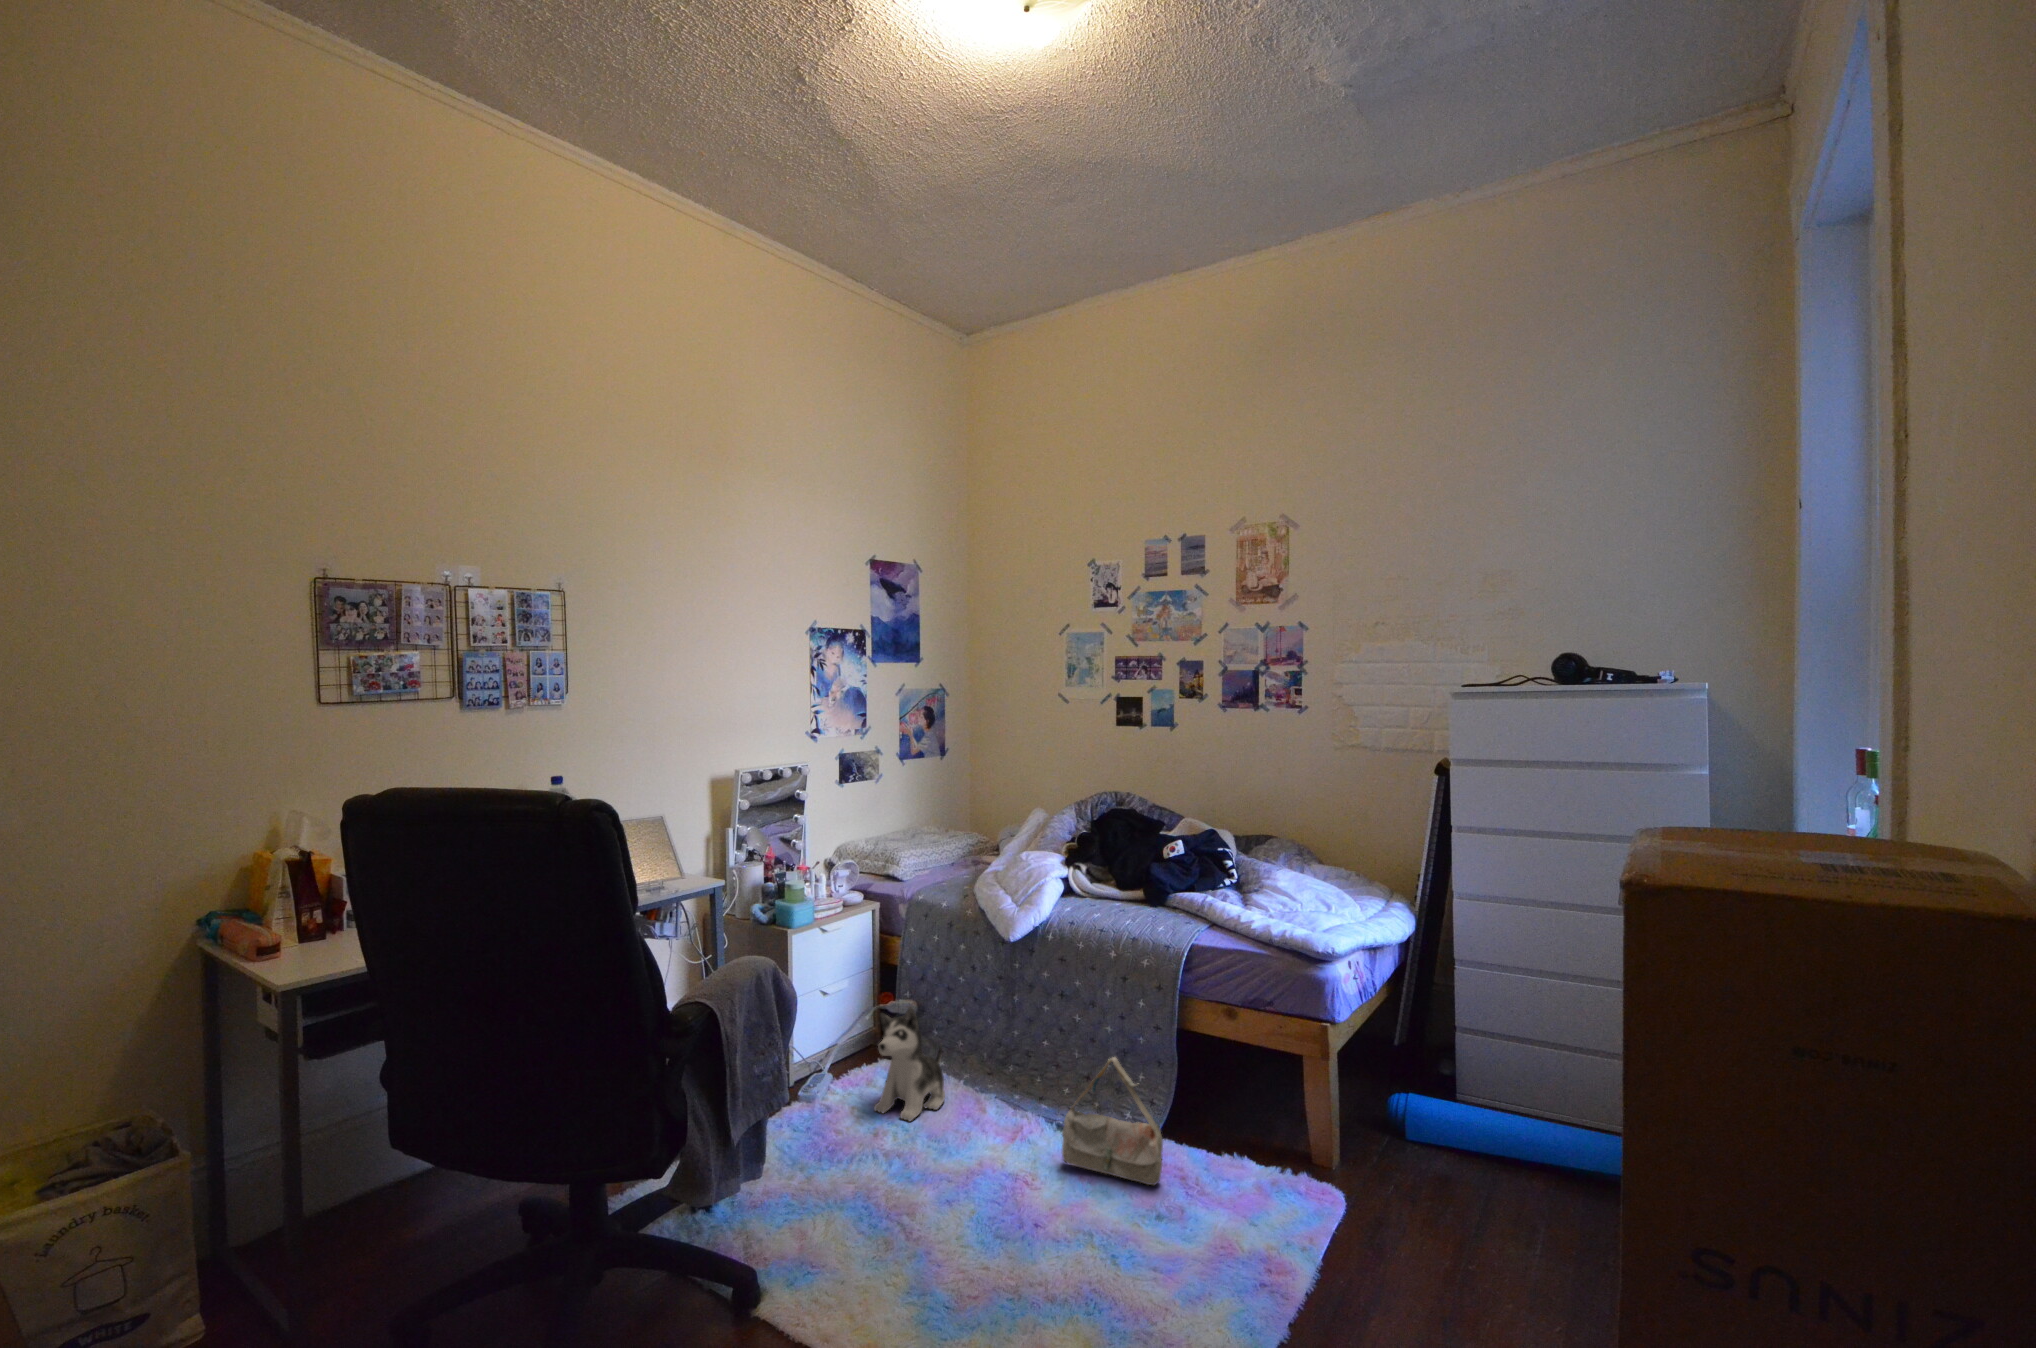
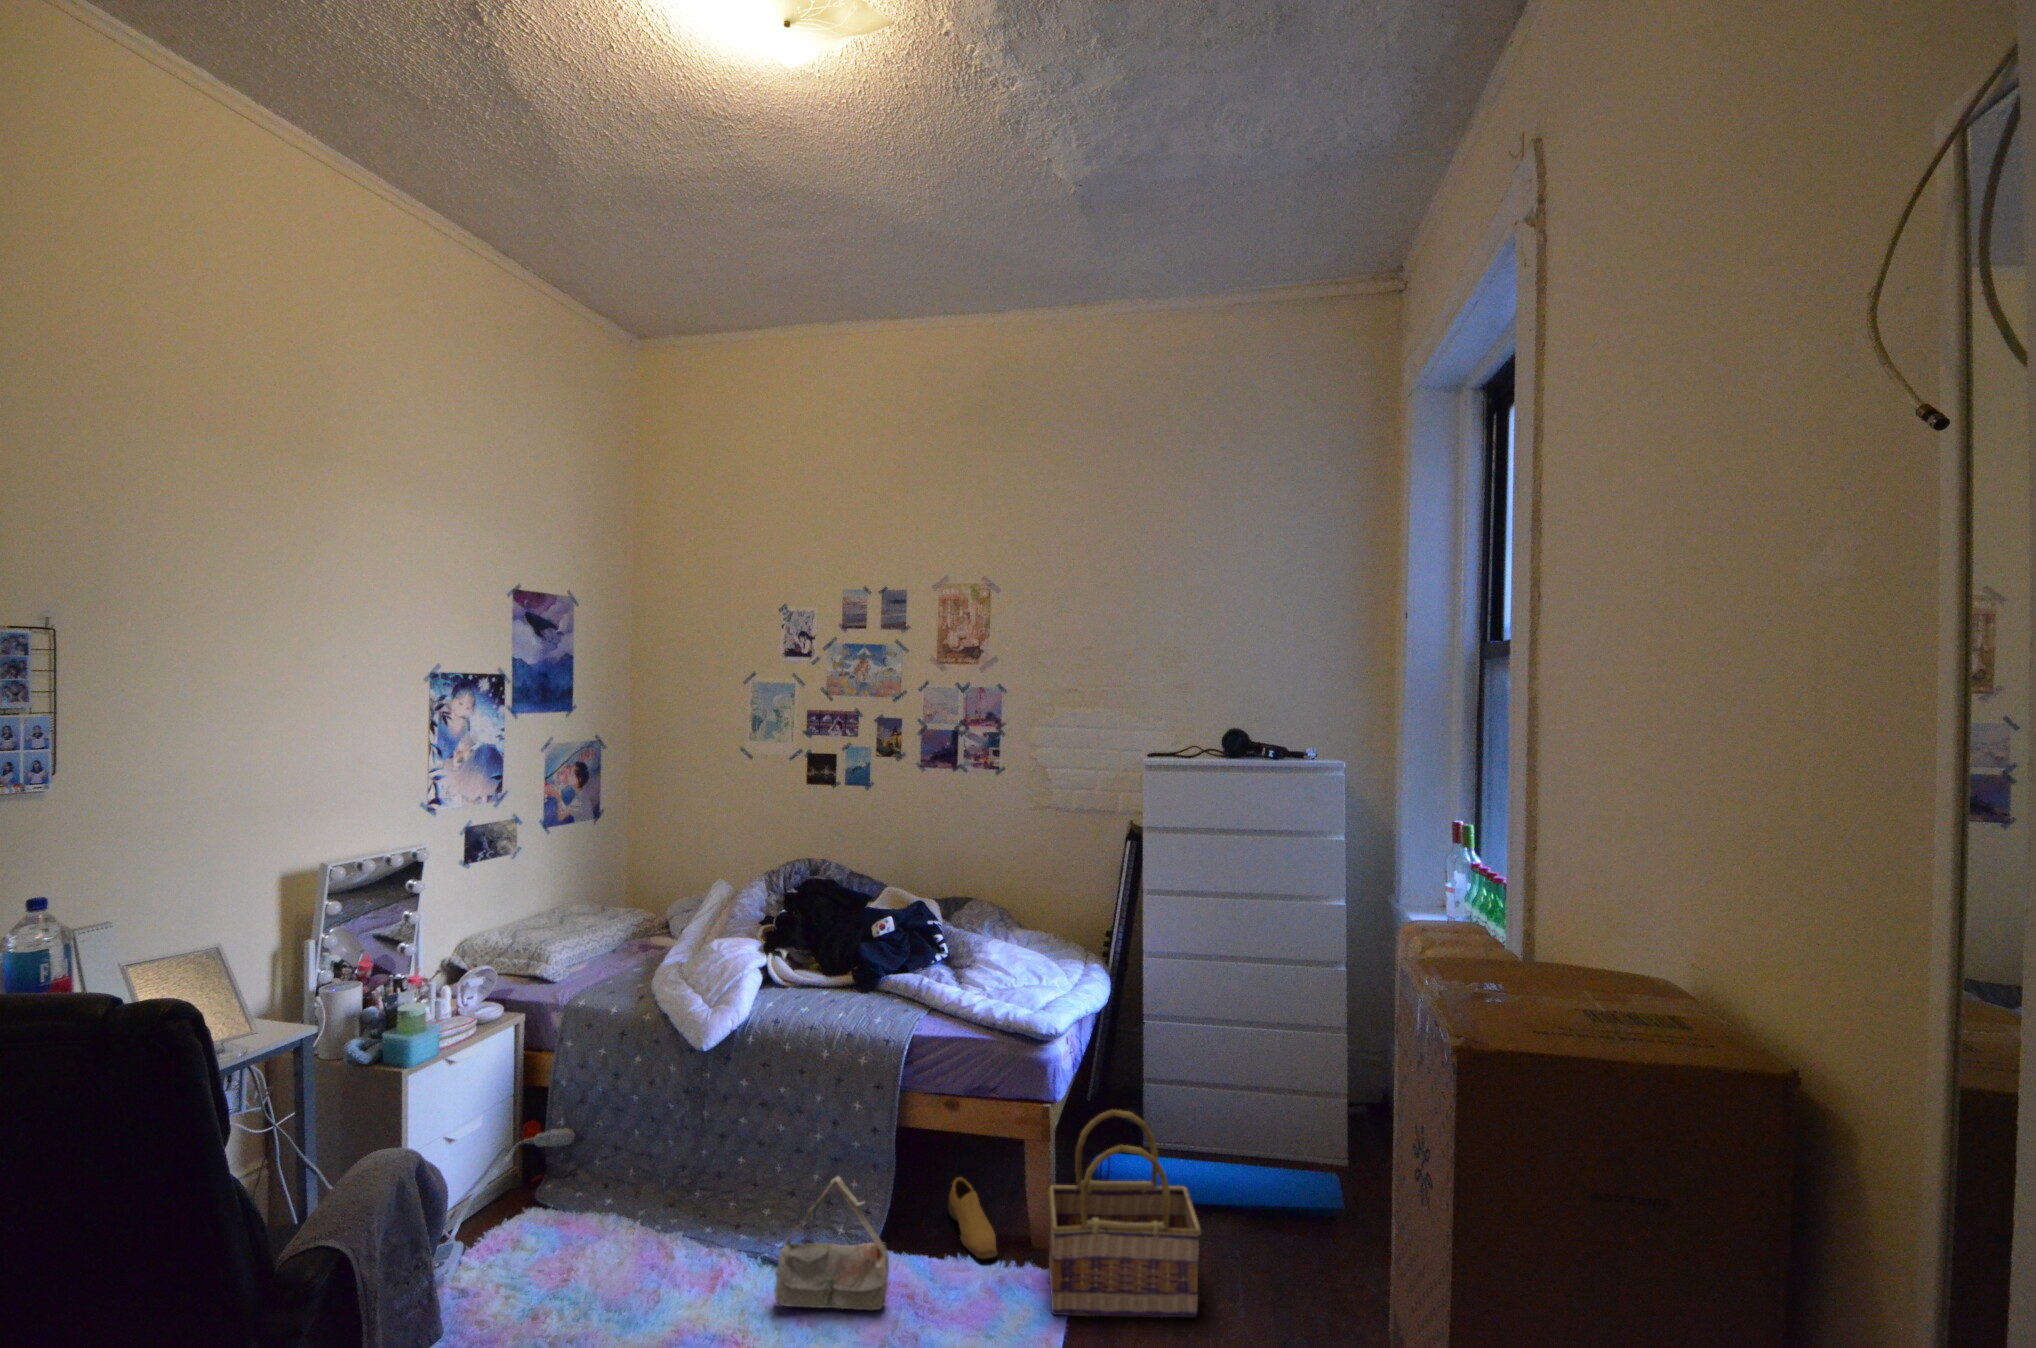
plush toy: present [874,1007,945,1121] -> none [527,1149,620,1292]
basket: none [1321,1036,1492,1261] -> present [1048,1109,1202,1317]
shoe: none [1235,1090,1278,1165] -> present [948,1177,997,1259]

